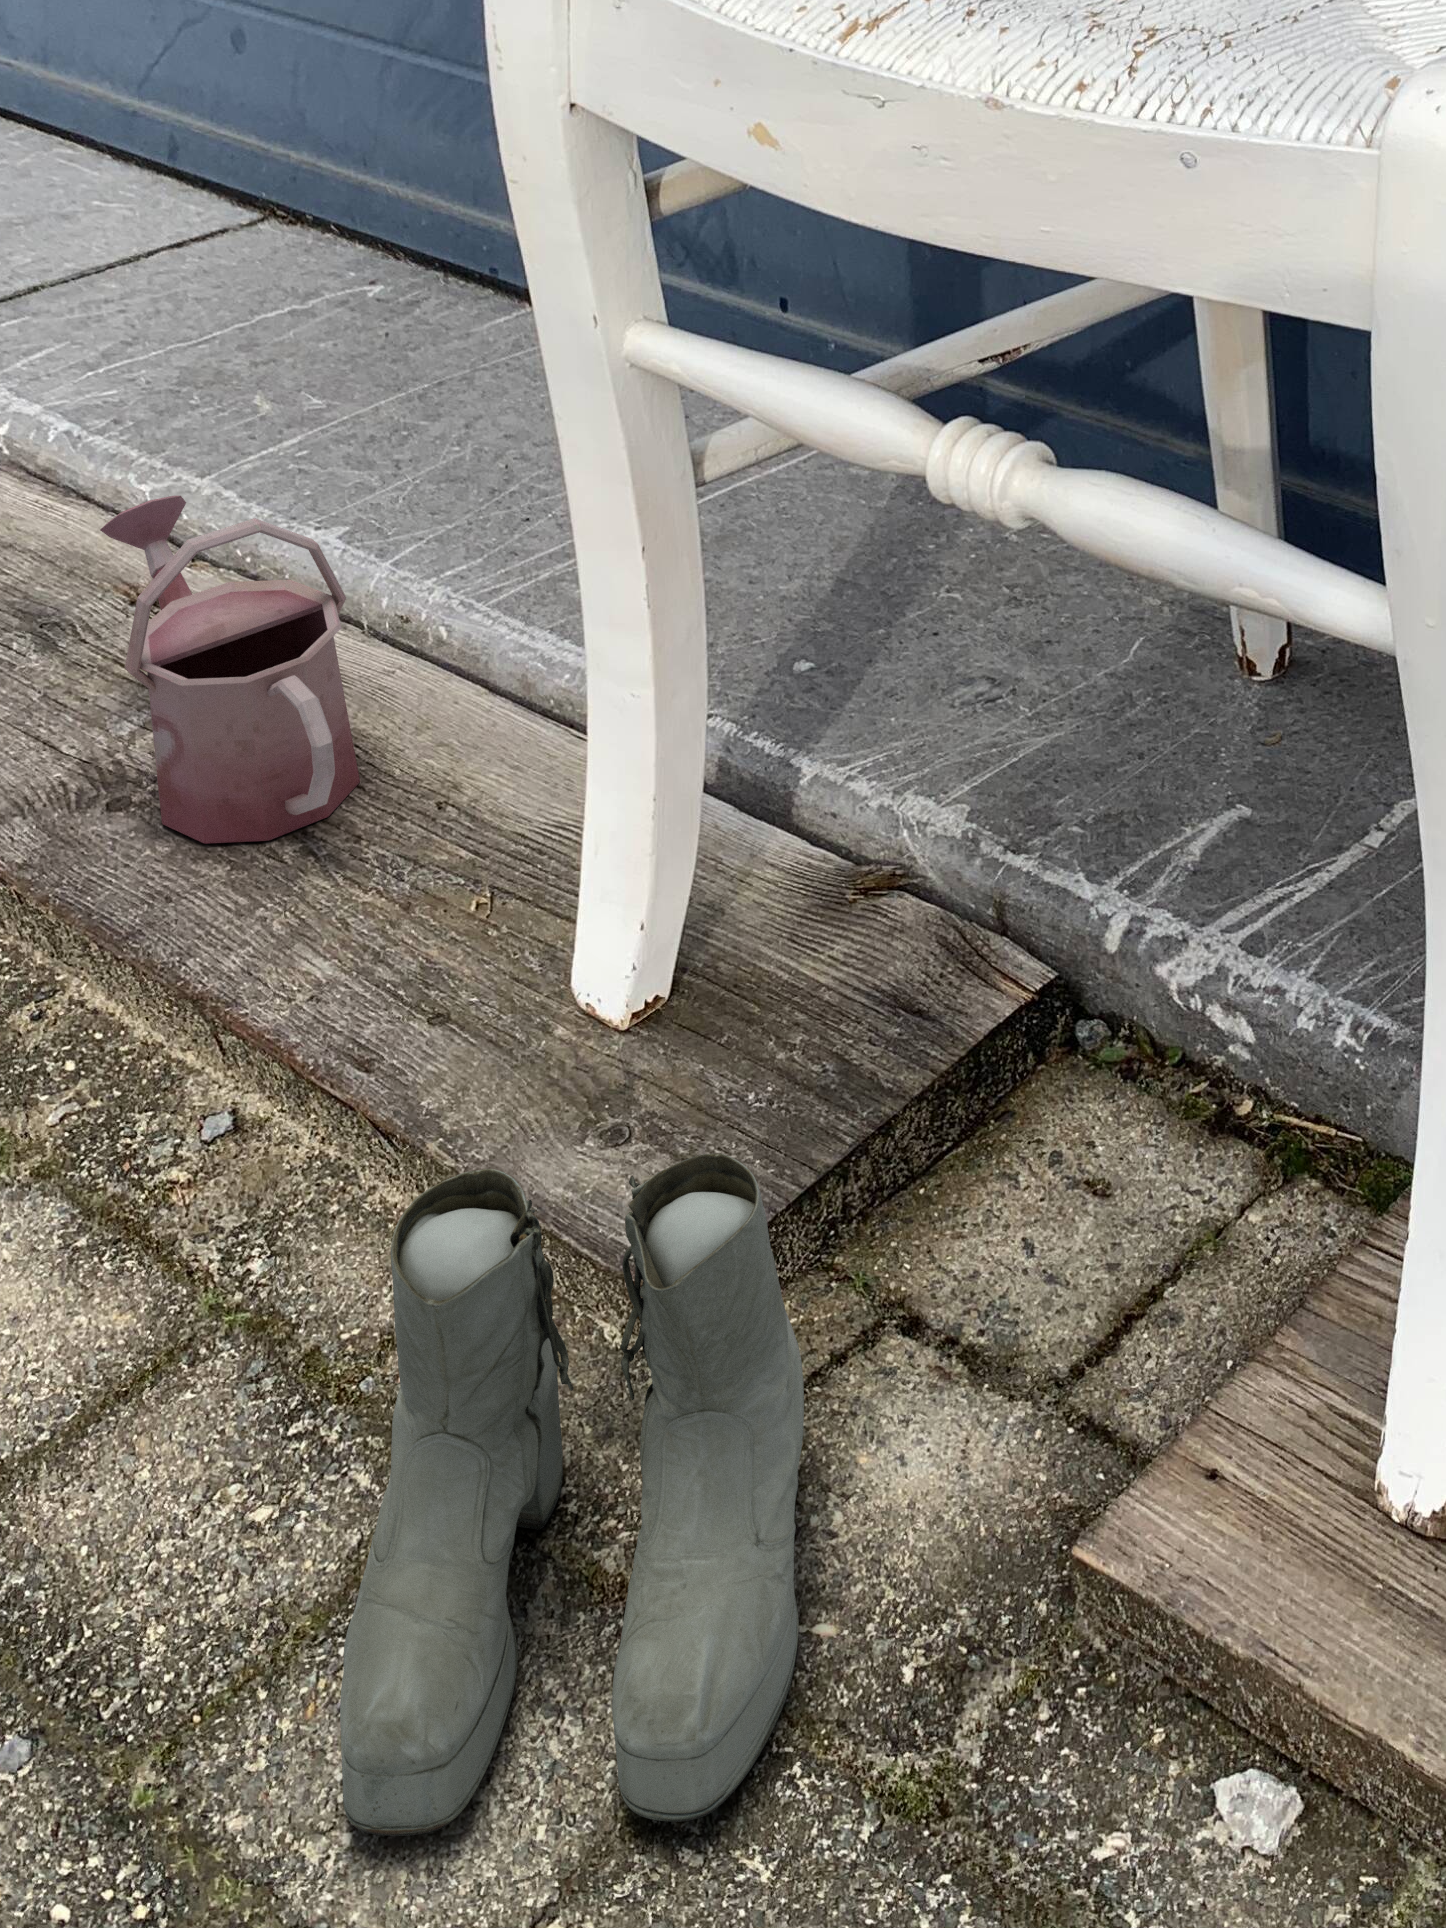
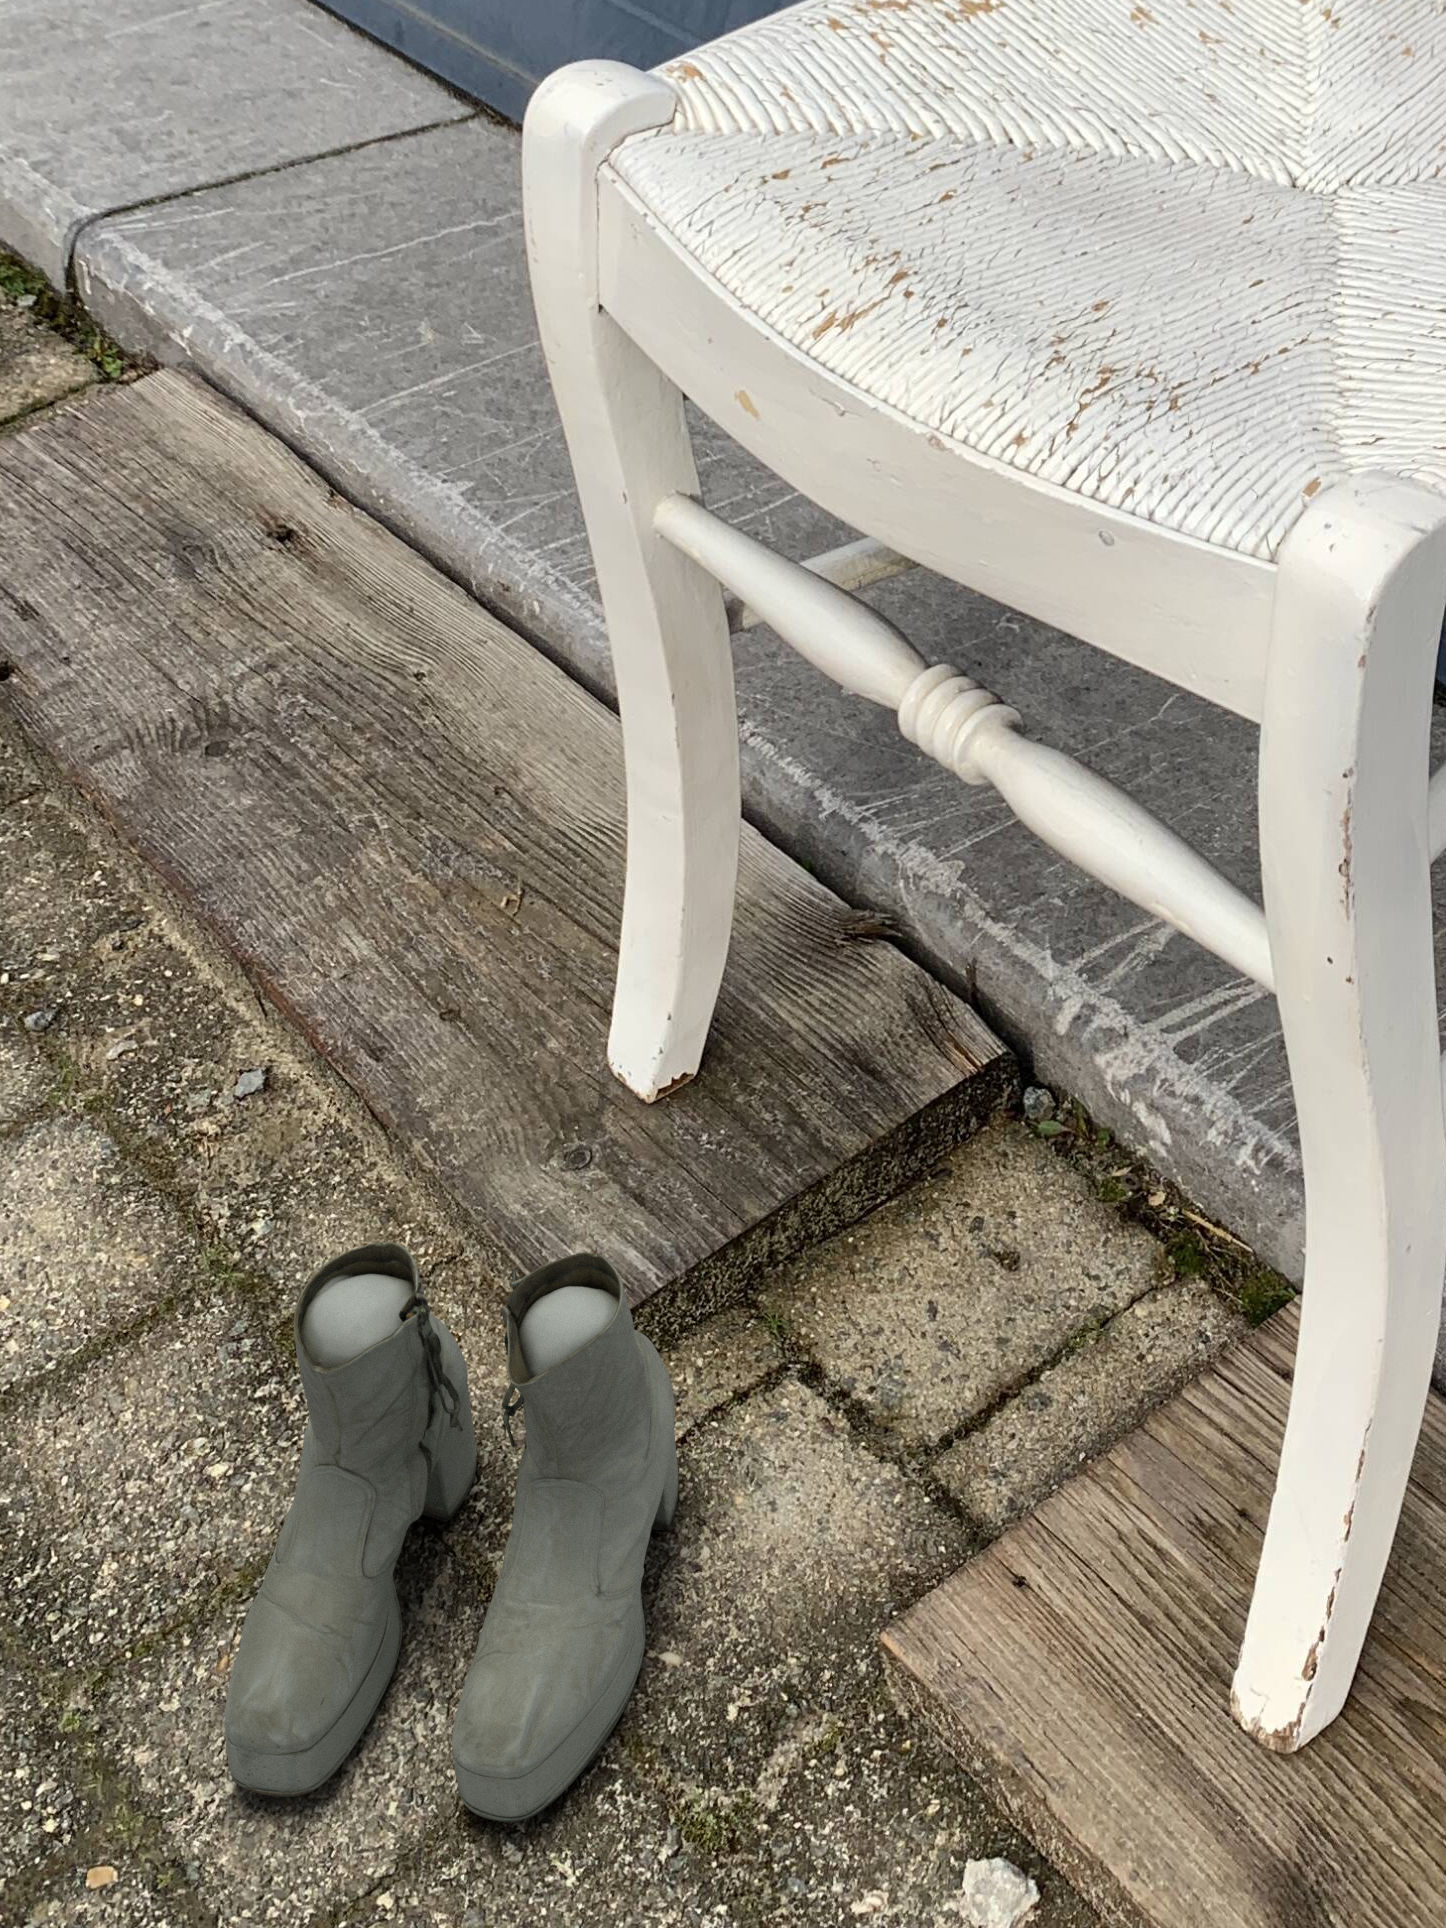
watering can: present [100,496,360,843] -> none [198,476,418,813]

